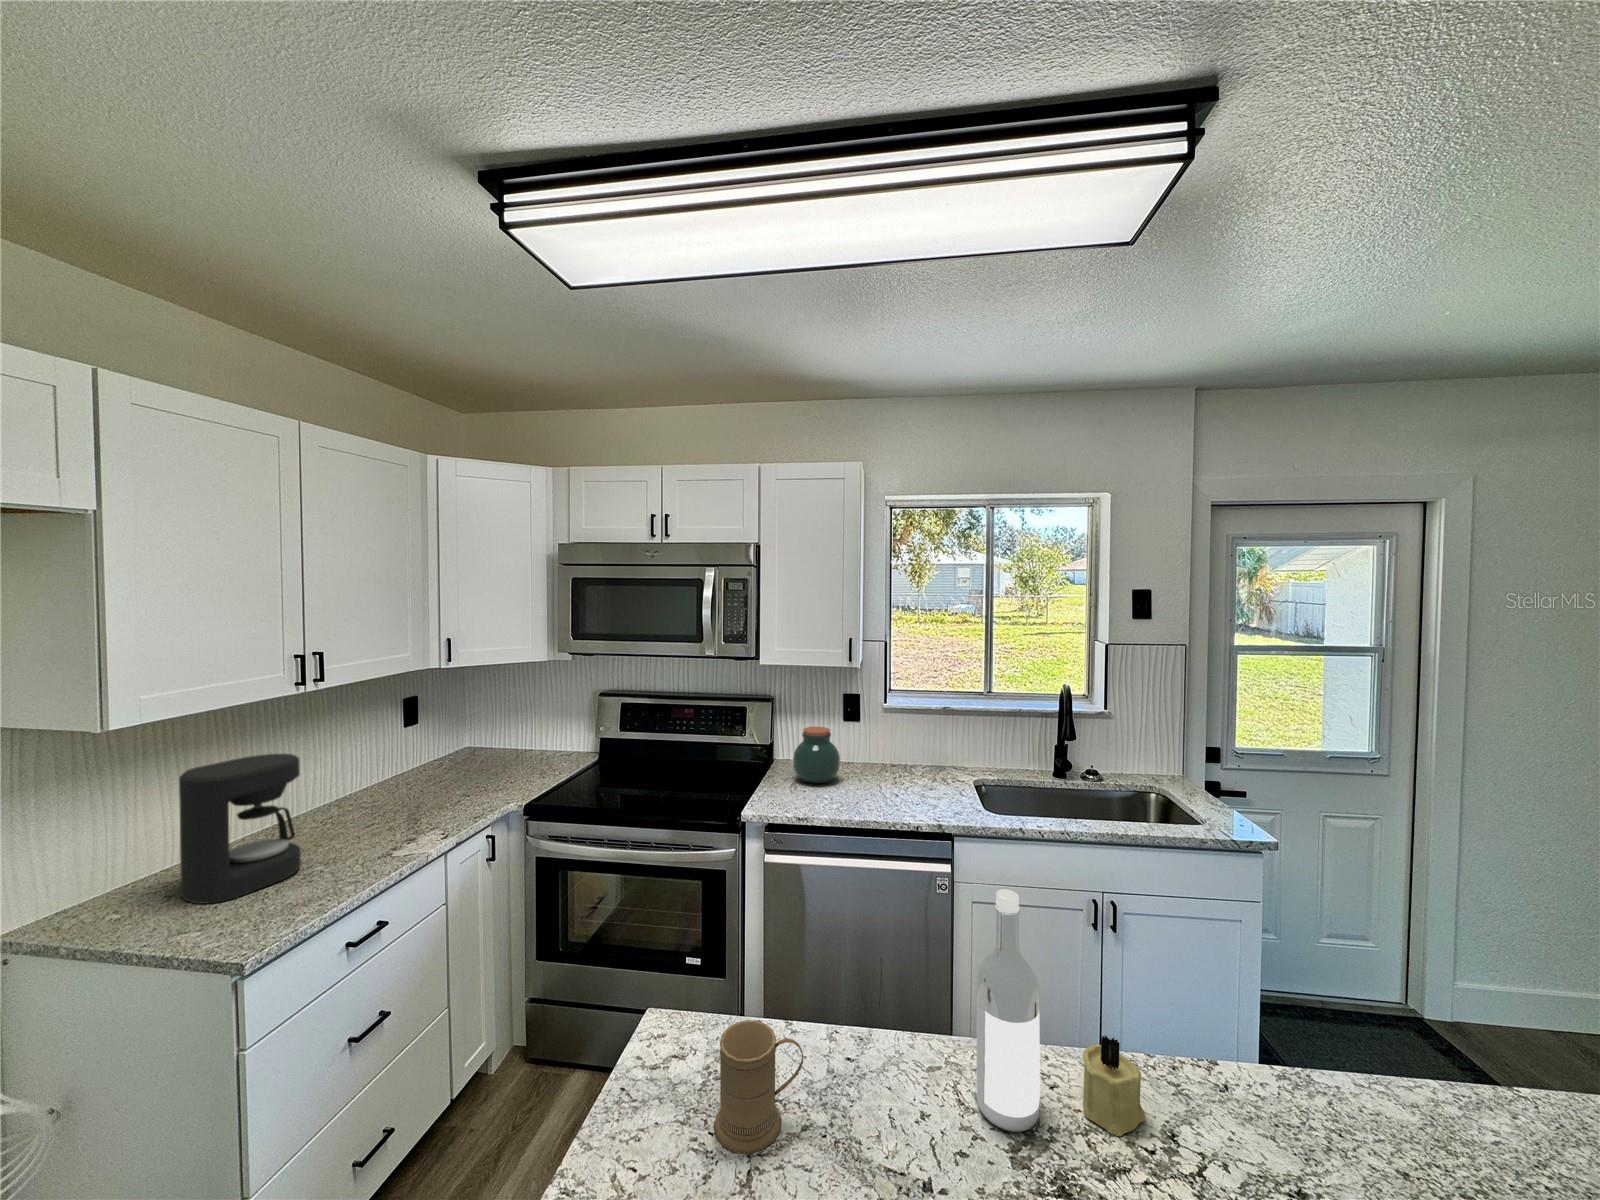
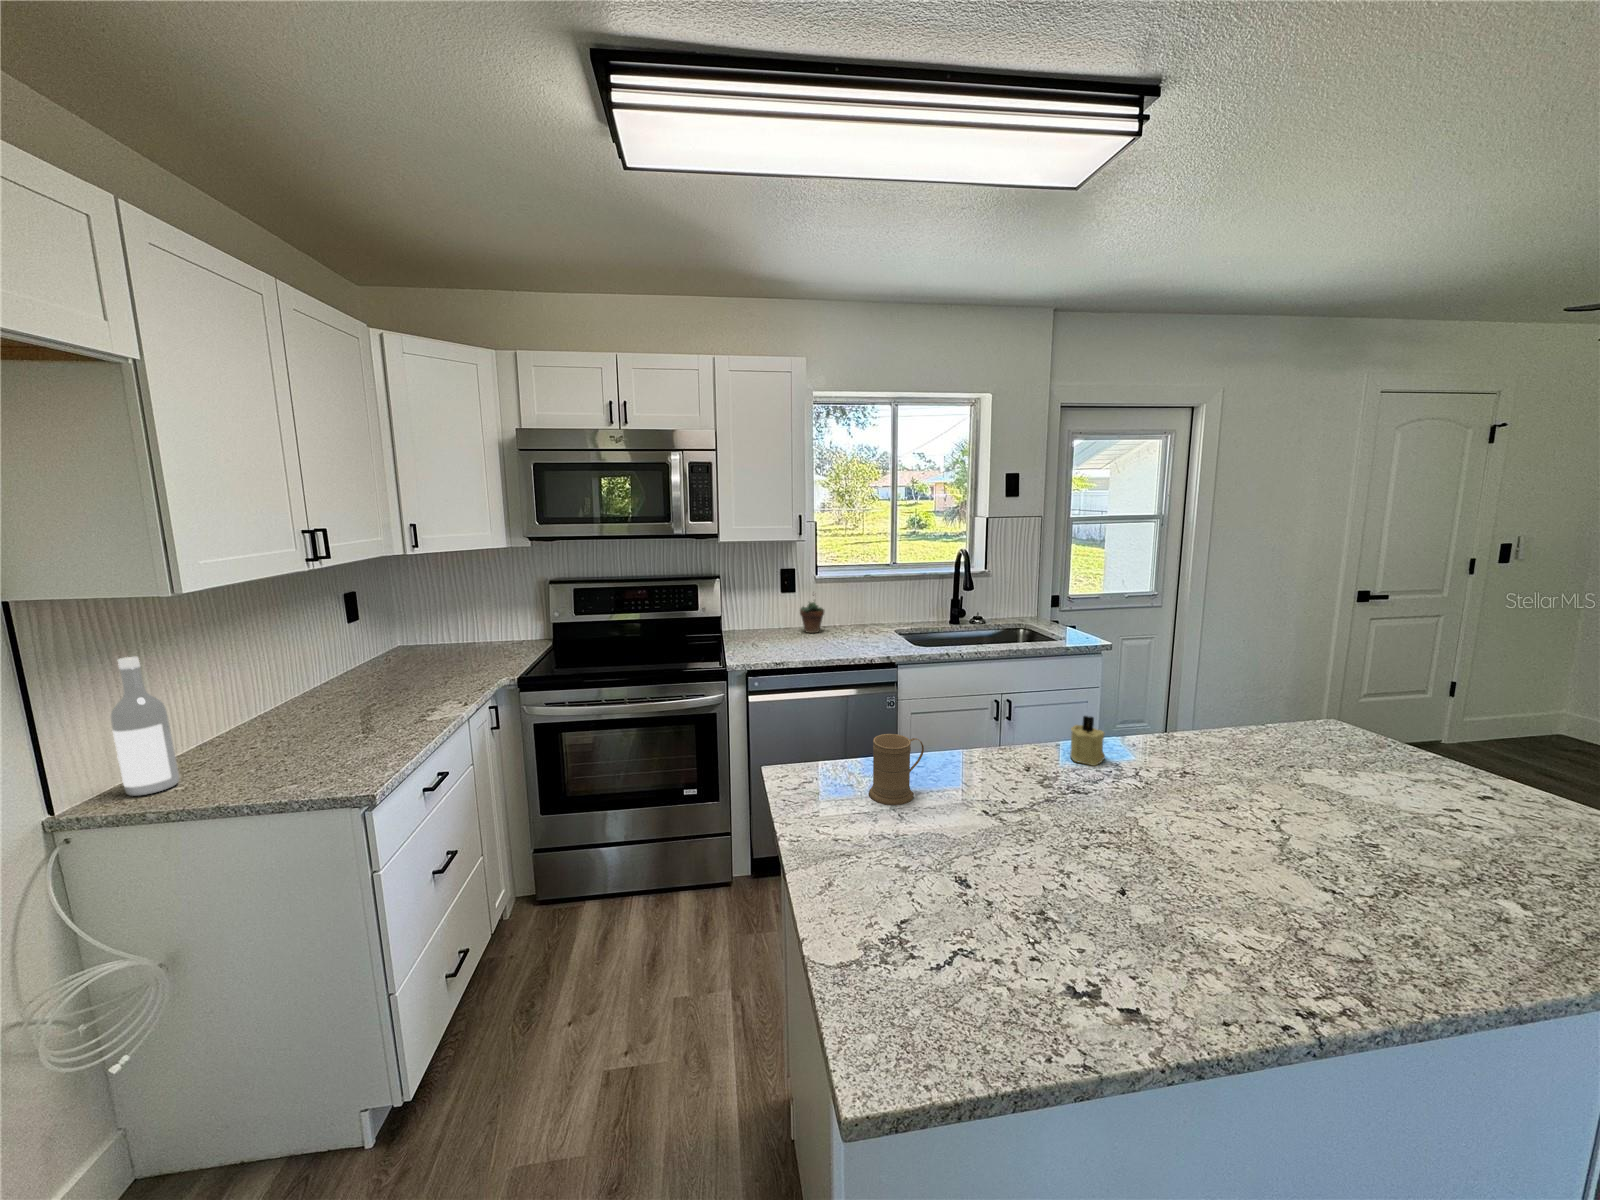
succulent plant: none [857,724,886,775] -> present [800,595,824,633]
jar: present [793,727,840,783] -> none [752,595,792,641]
coffee maker: present [179,754,301,904] -> none [210,630,342,771]
wine bottle: present [977,889,1040,1132] -> present [111,657,179,796]

